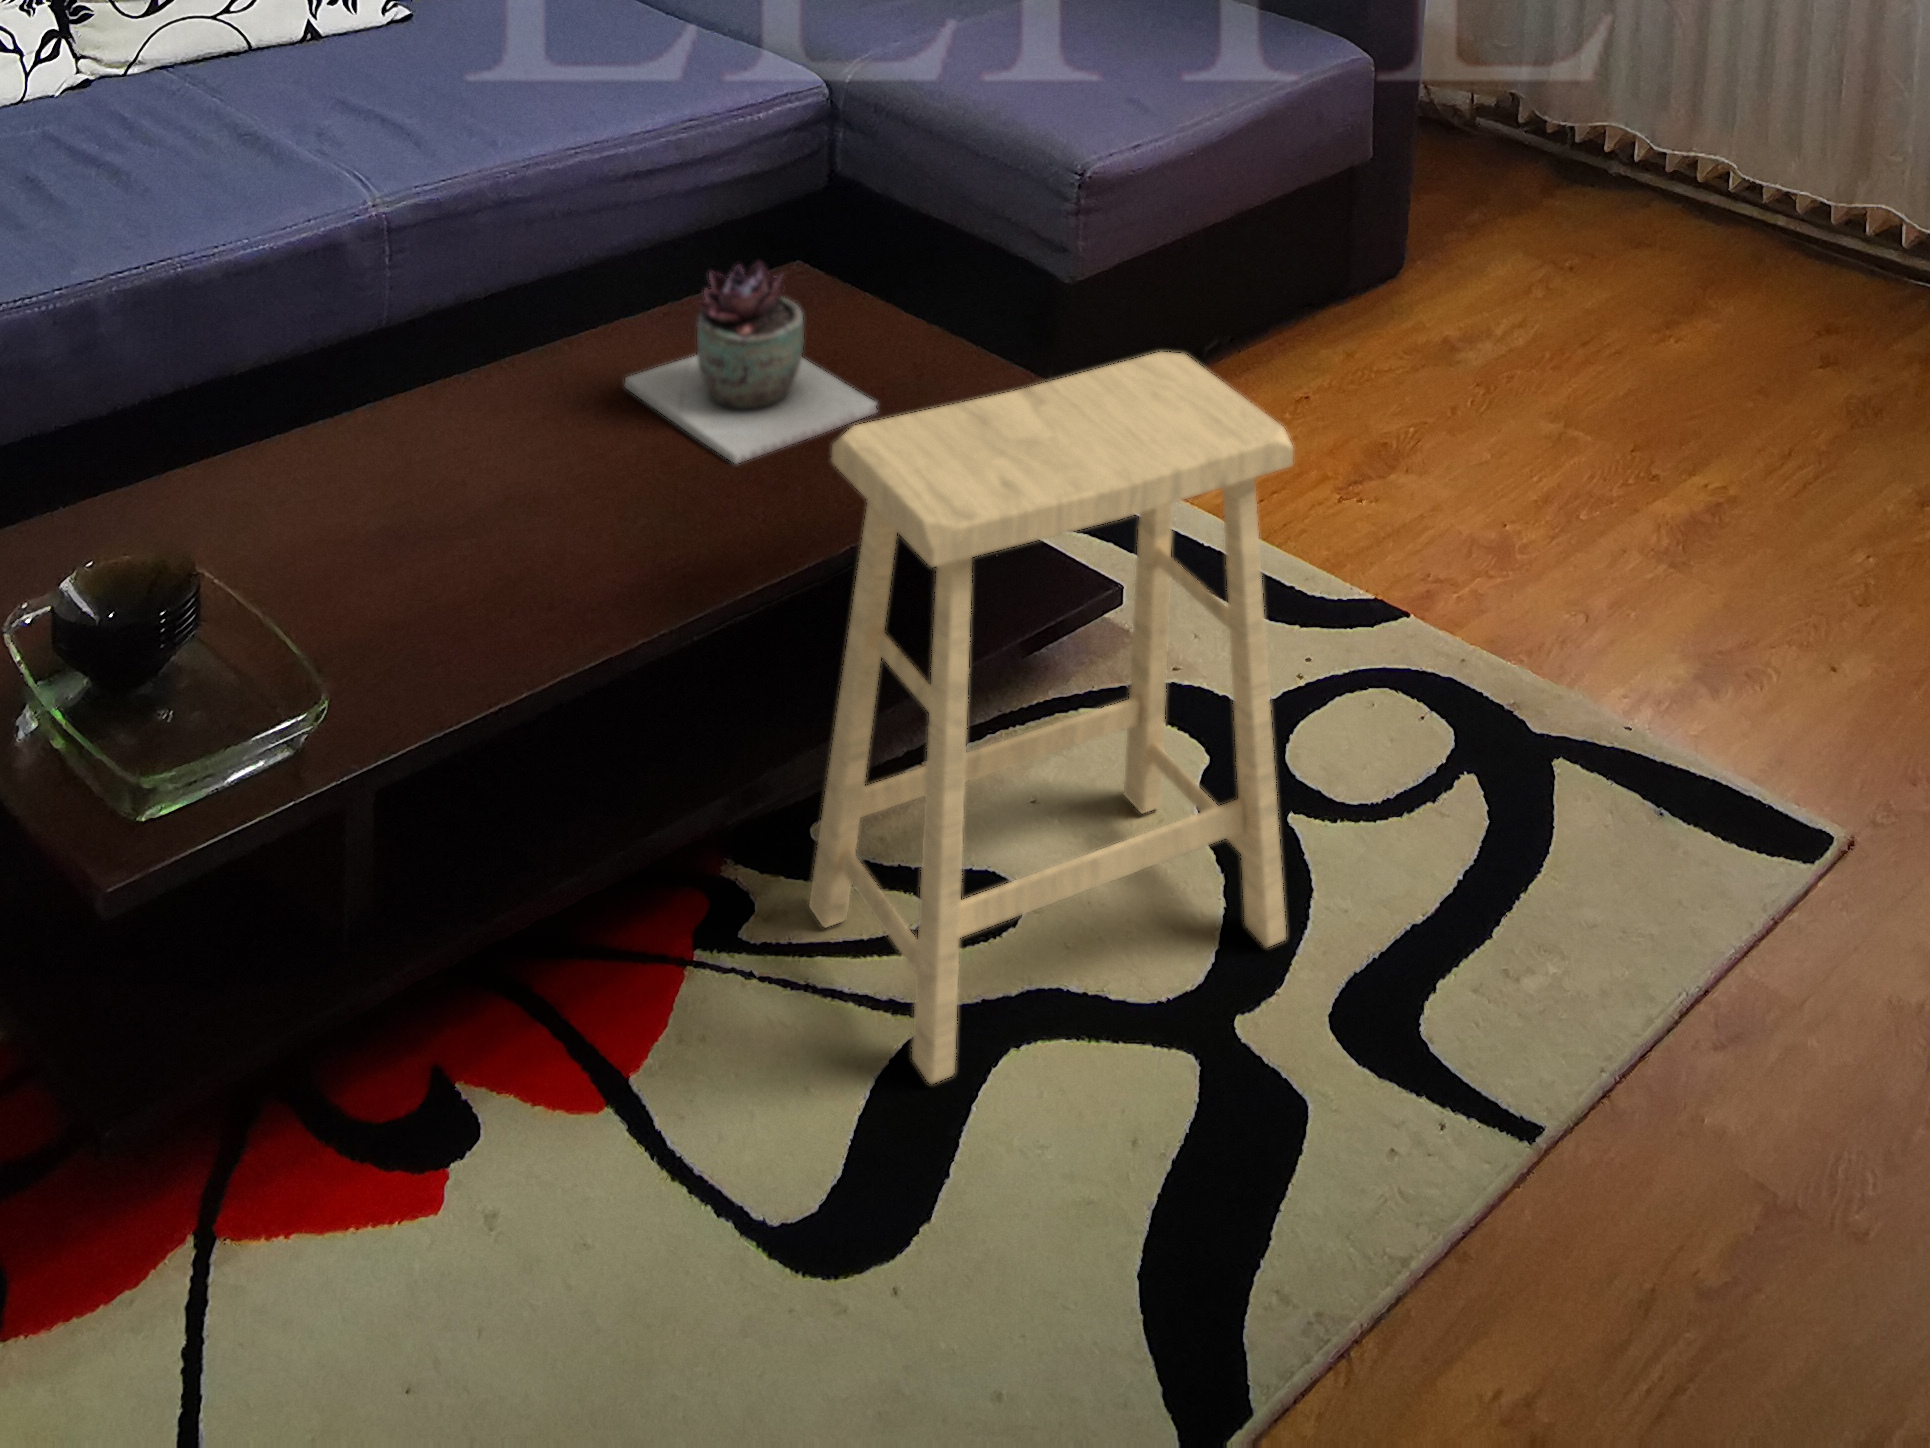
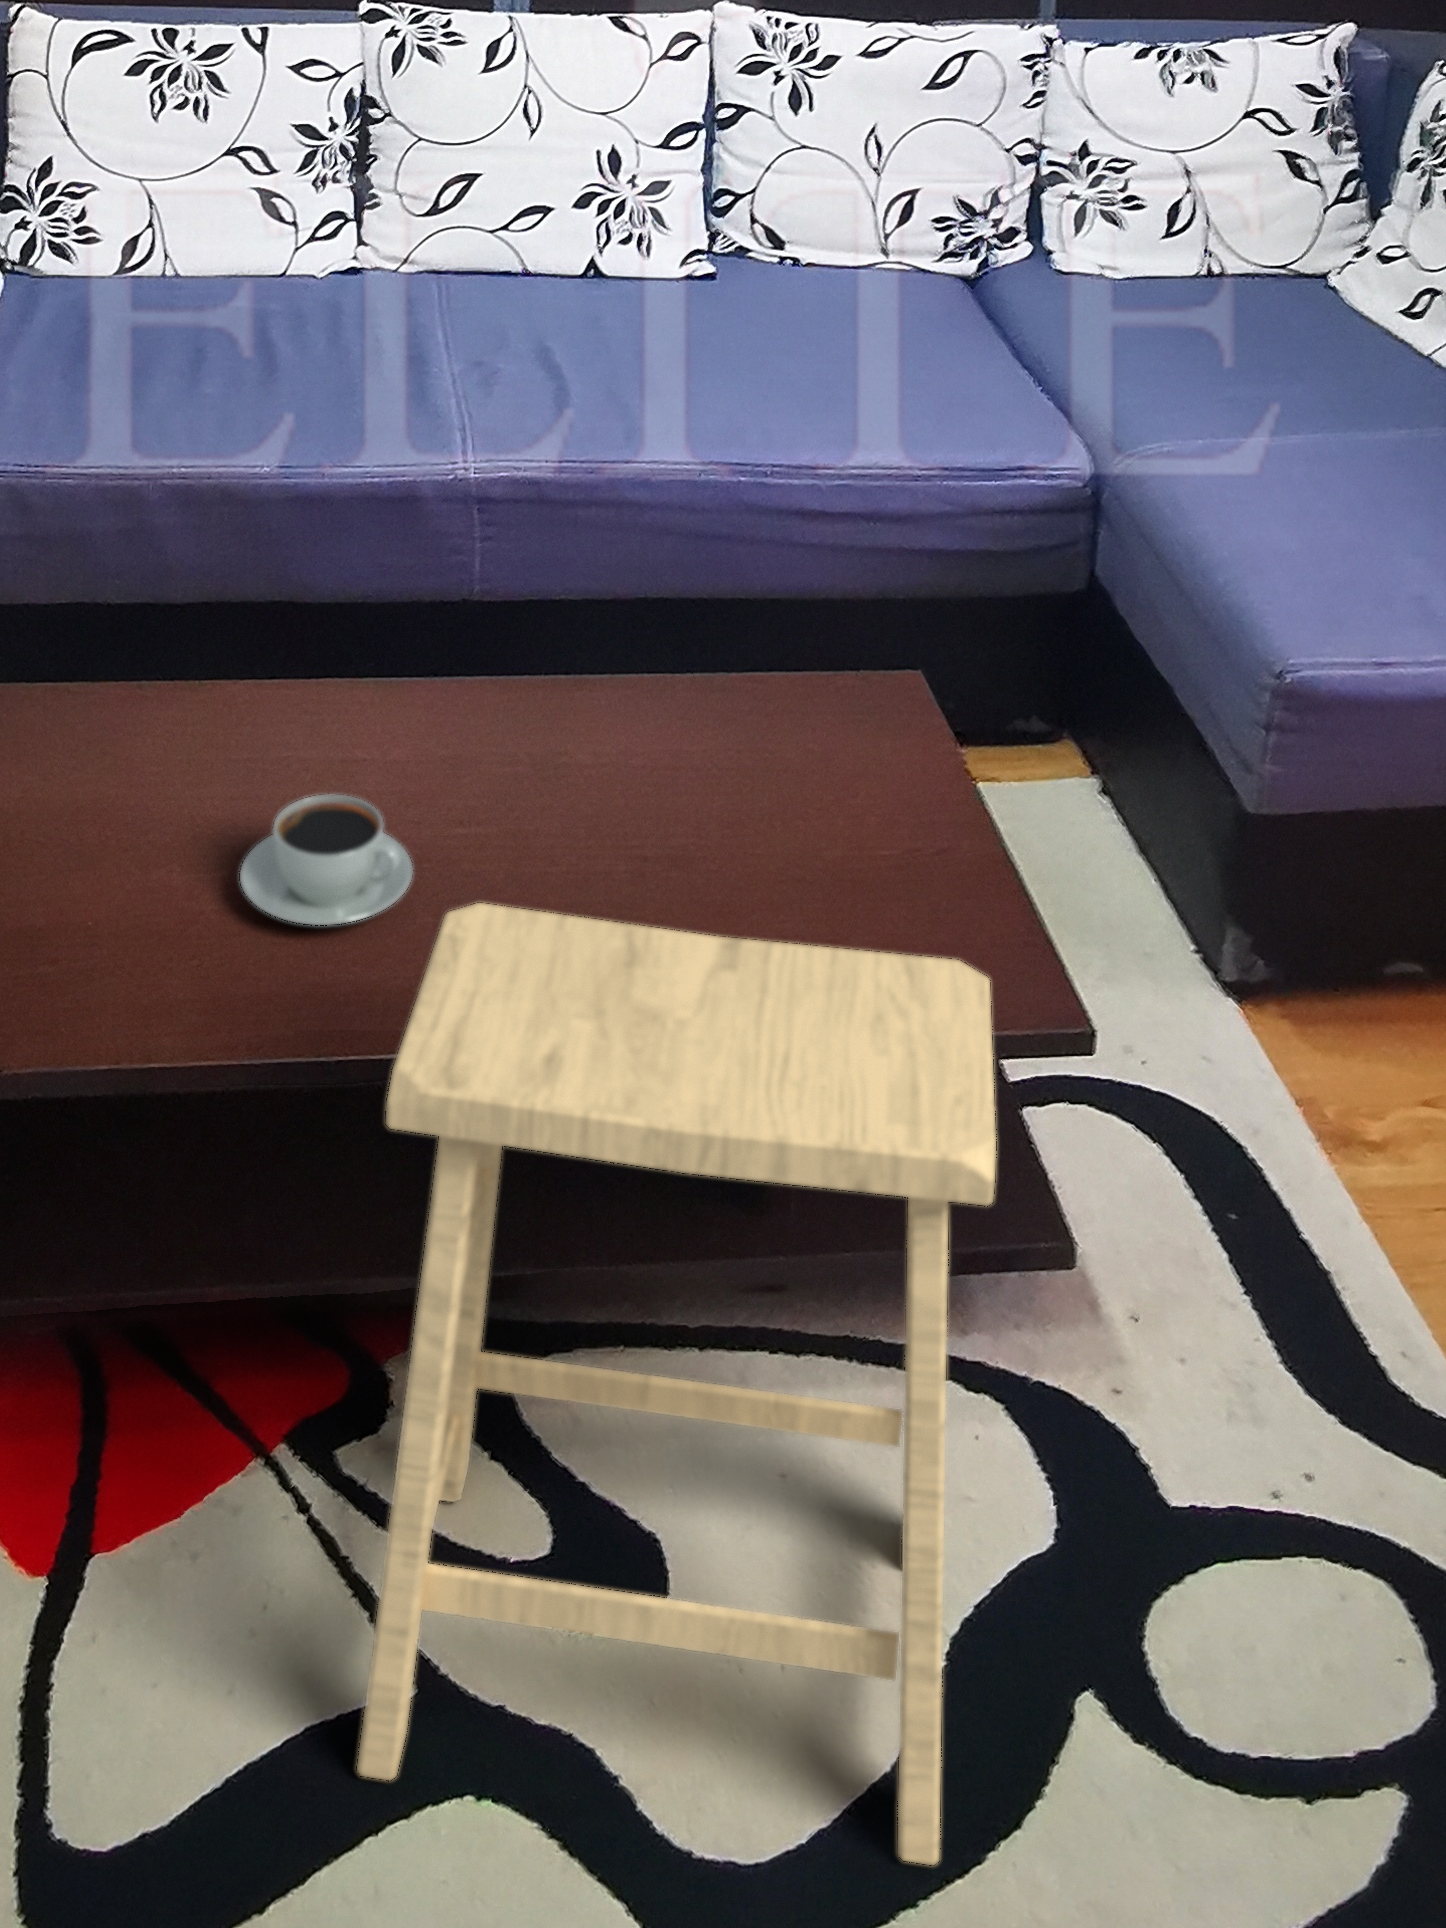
succulent plant: present [624,262,877,463] -> none [527,650,755,893]
coffee cup: none [522,435,669,538] -> present [240,795,412,925]

